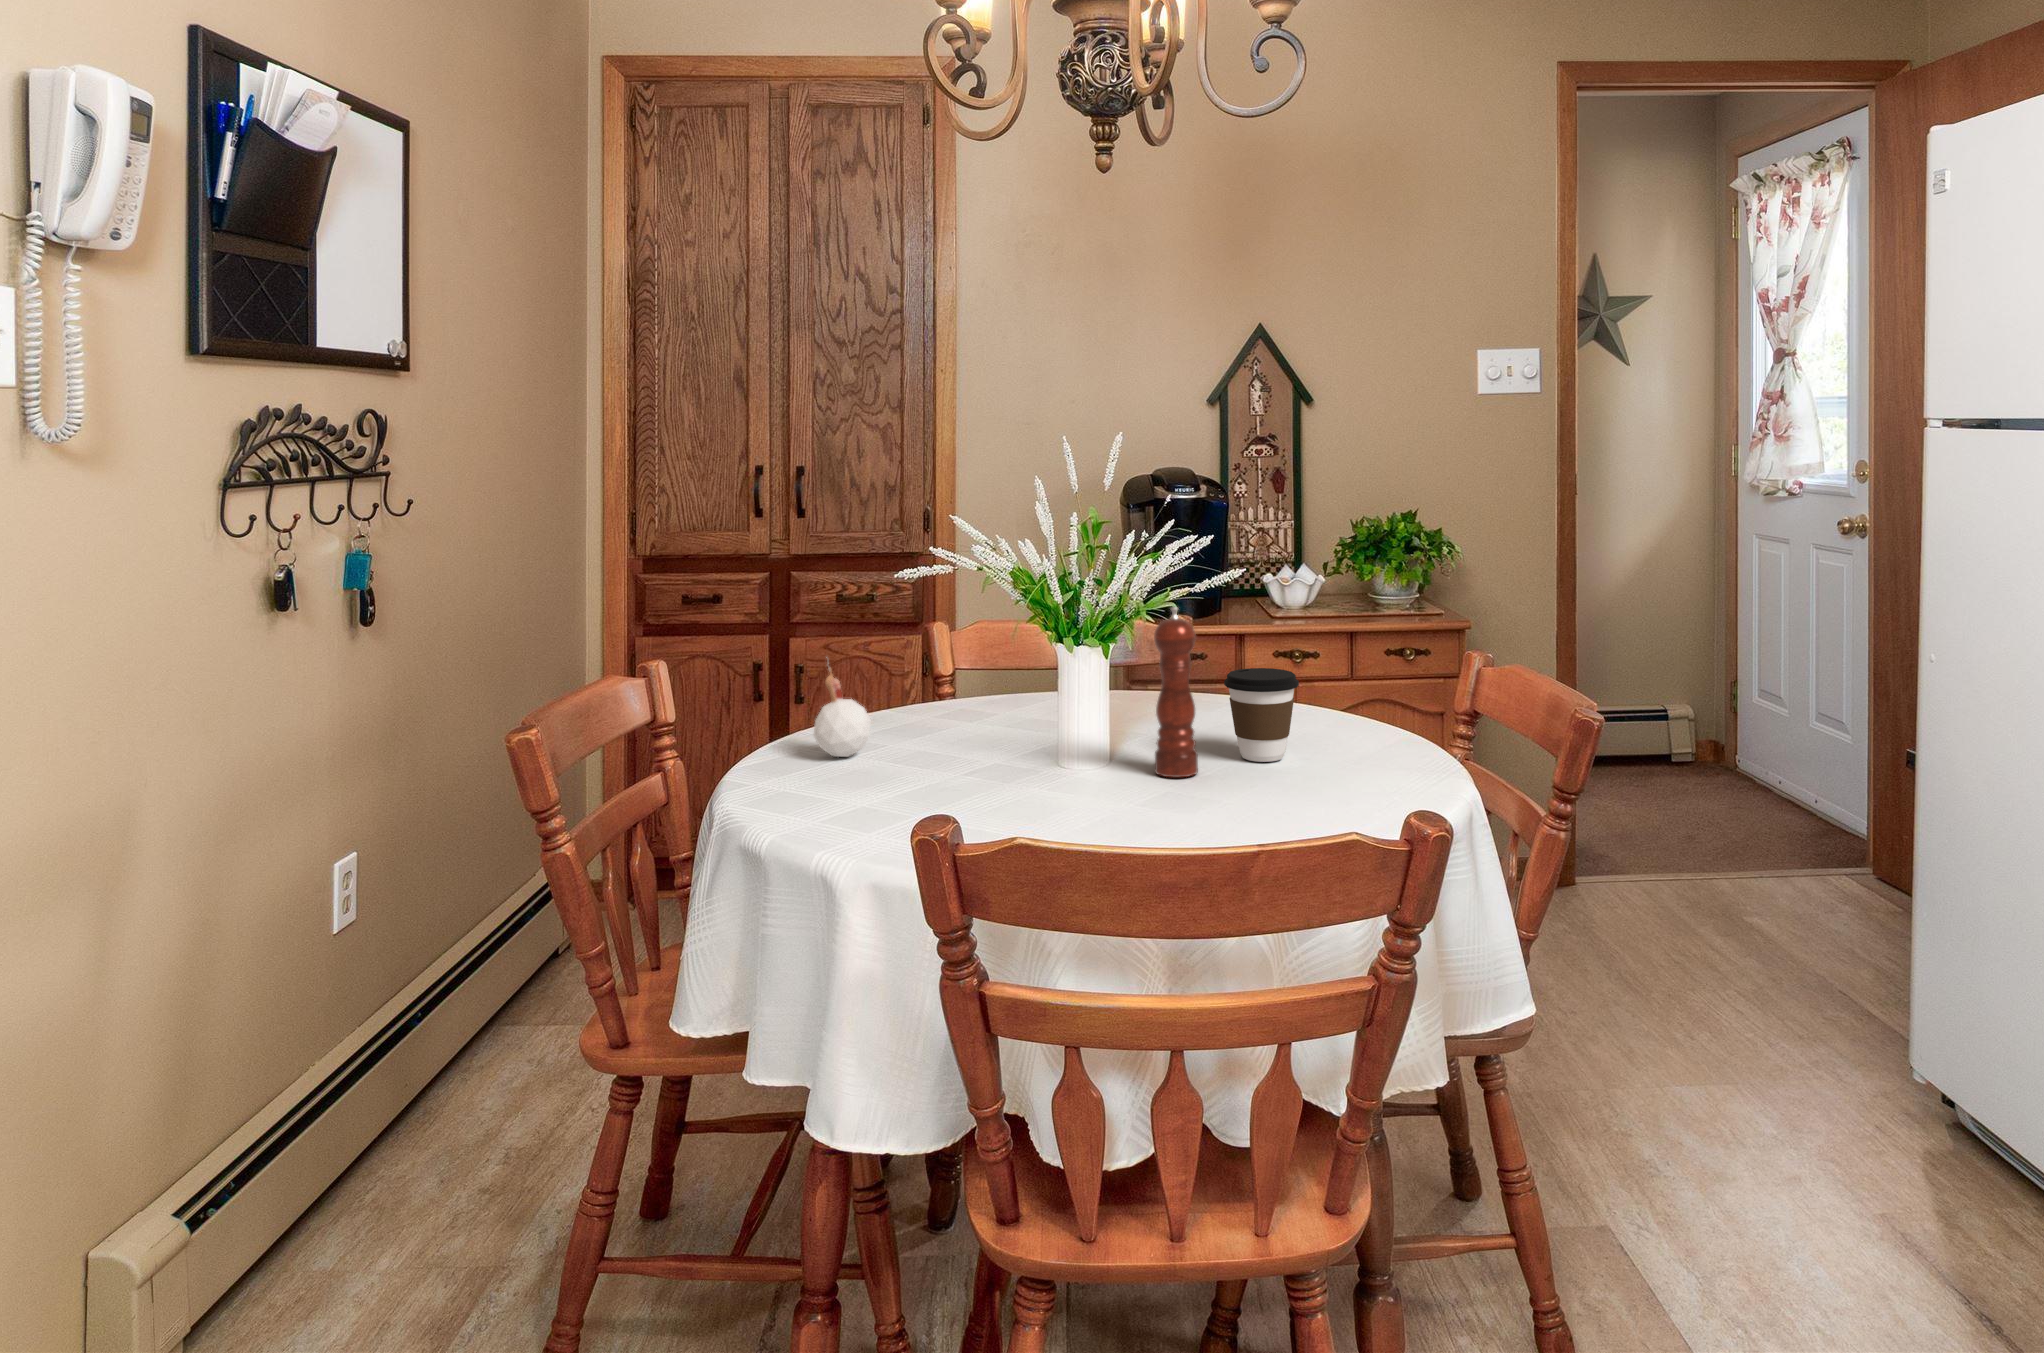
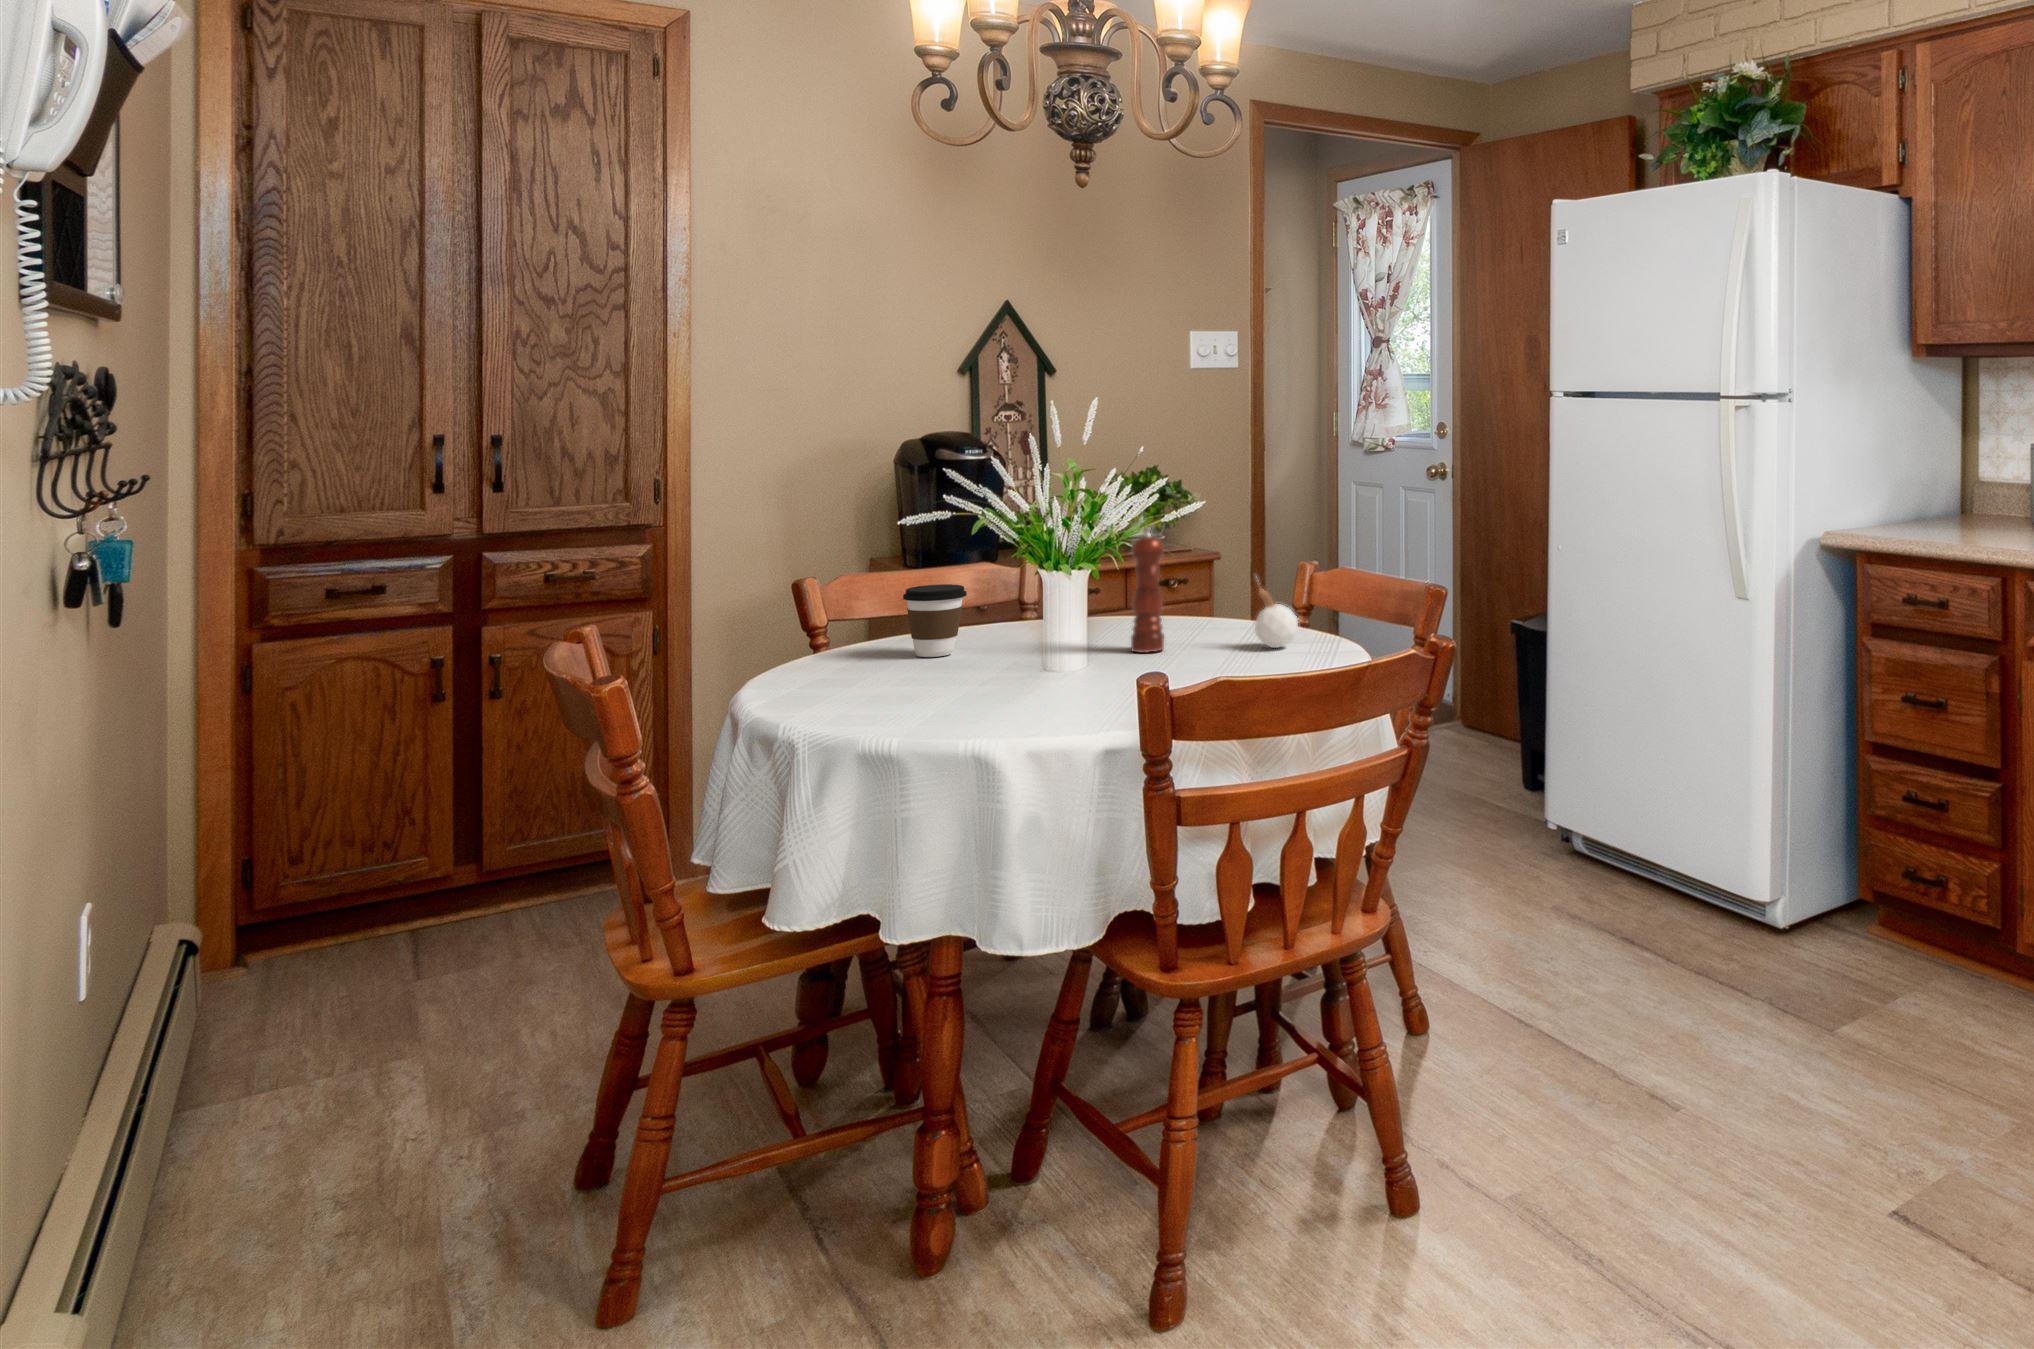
candle: present [814,657,871,757] -> present [1255,588,1298,648]
coffee cup: present [1224,668,1299,762] -> present [903,584,967,657]

